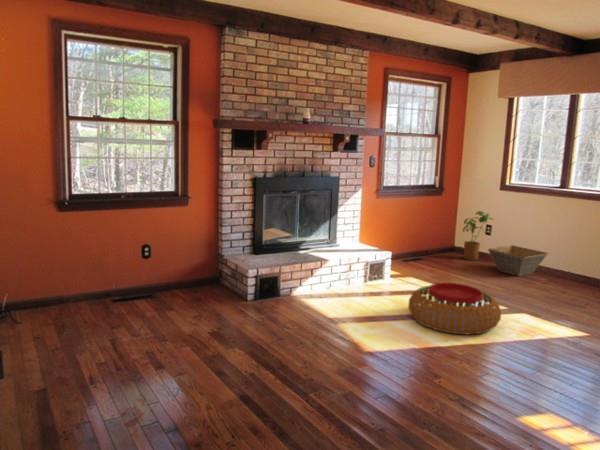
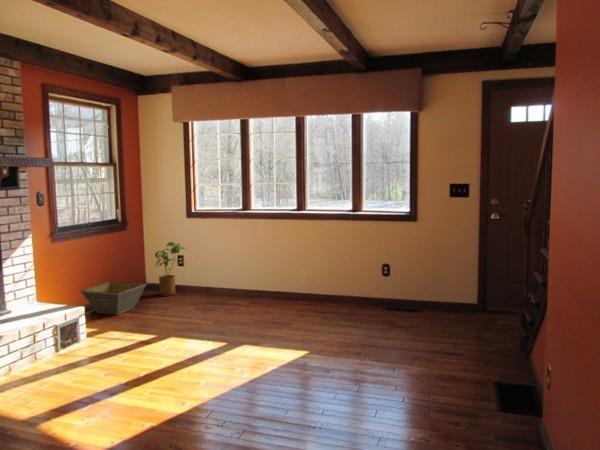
basket: present [488,245,548,276] -> present [80,281,147,315]
pouf: present [408,283,501,334] -> none [126,329,231,391]

